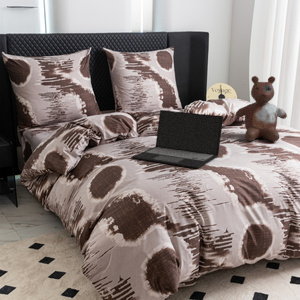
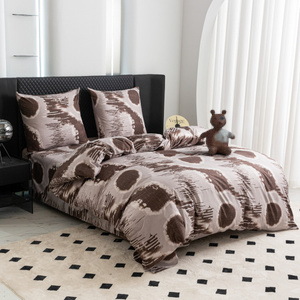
laptop: present [132,110,223,168] -> none [138,134,198,170]

